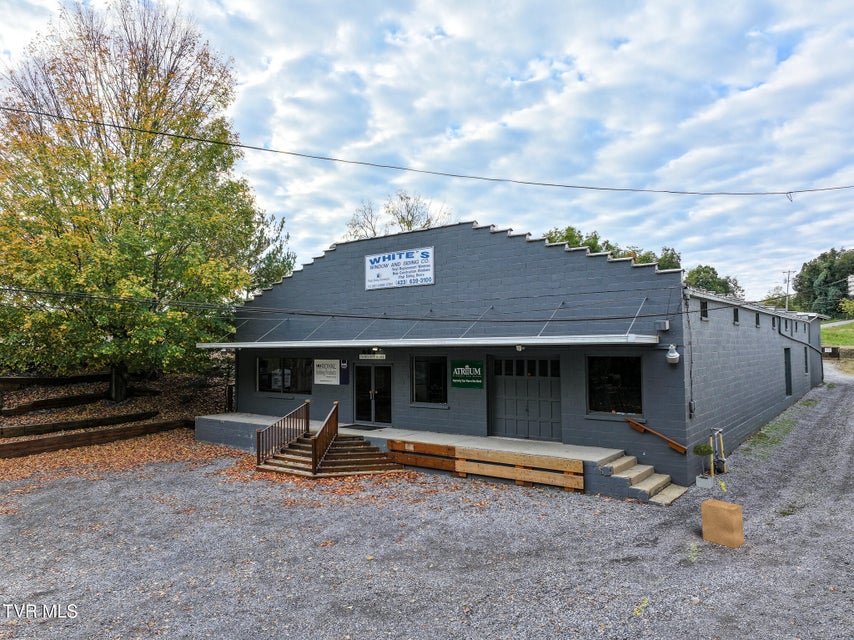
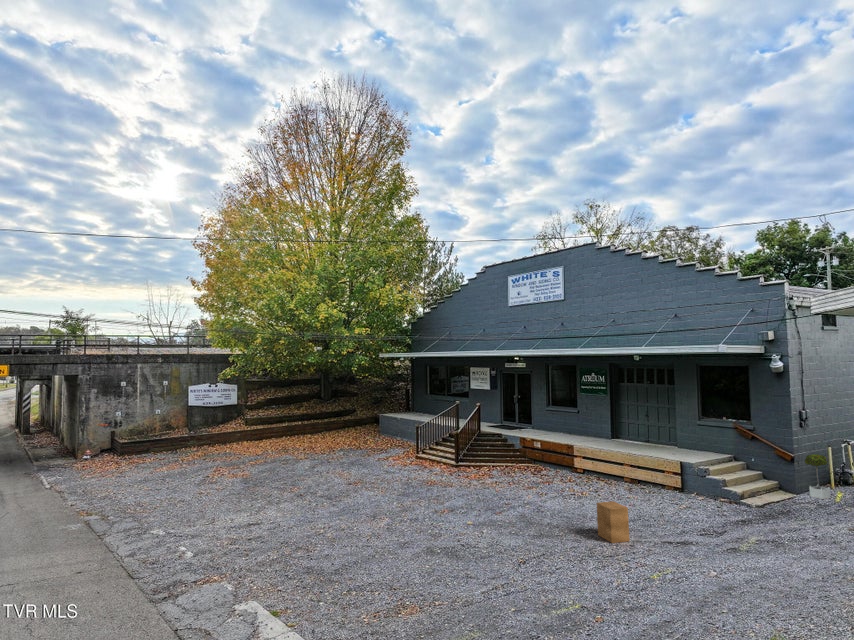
cardboard box: present [701,499,744,548] -> present [597,501,630,543]

